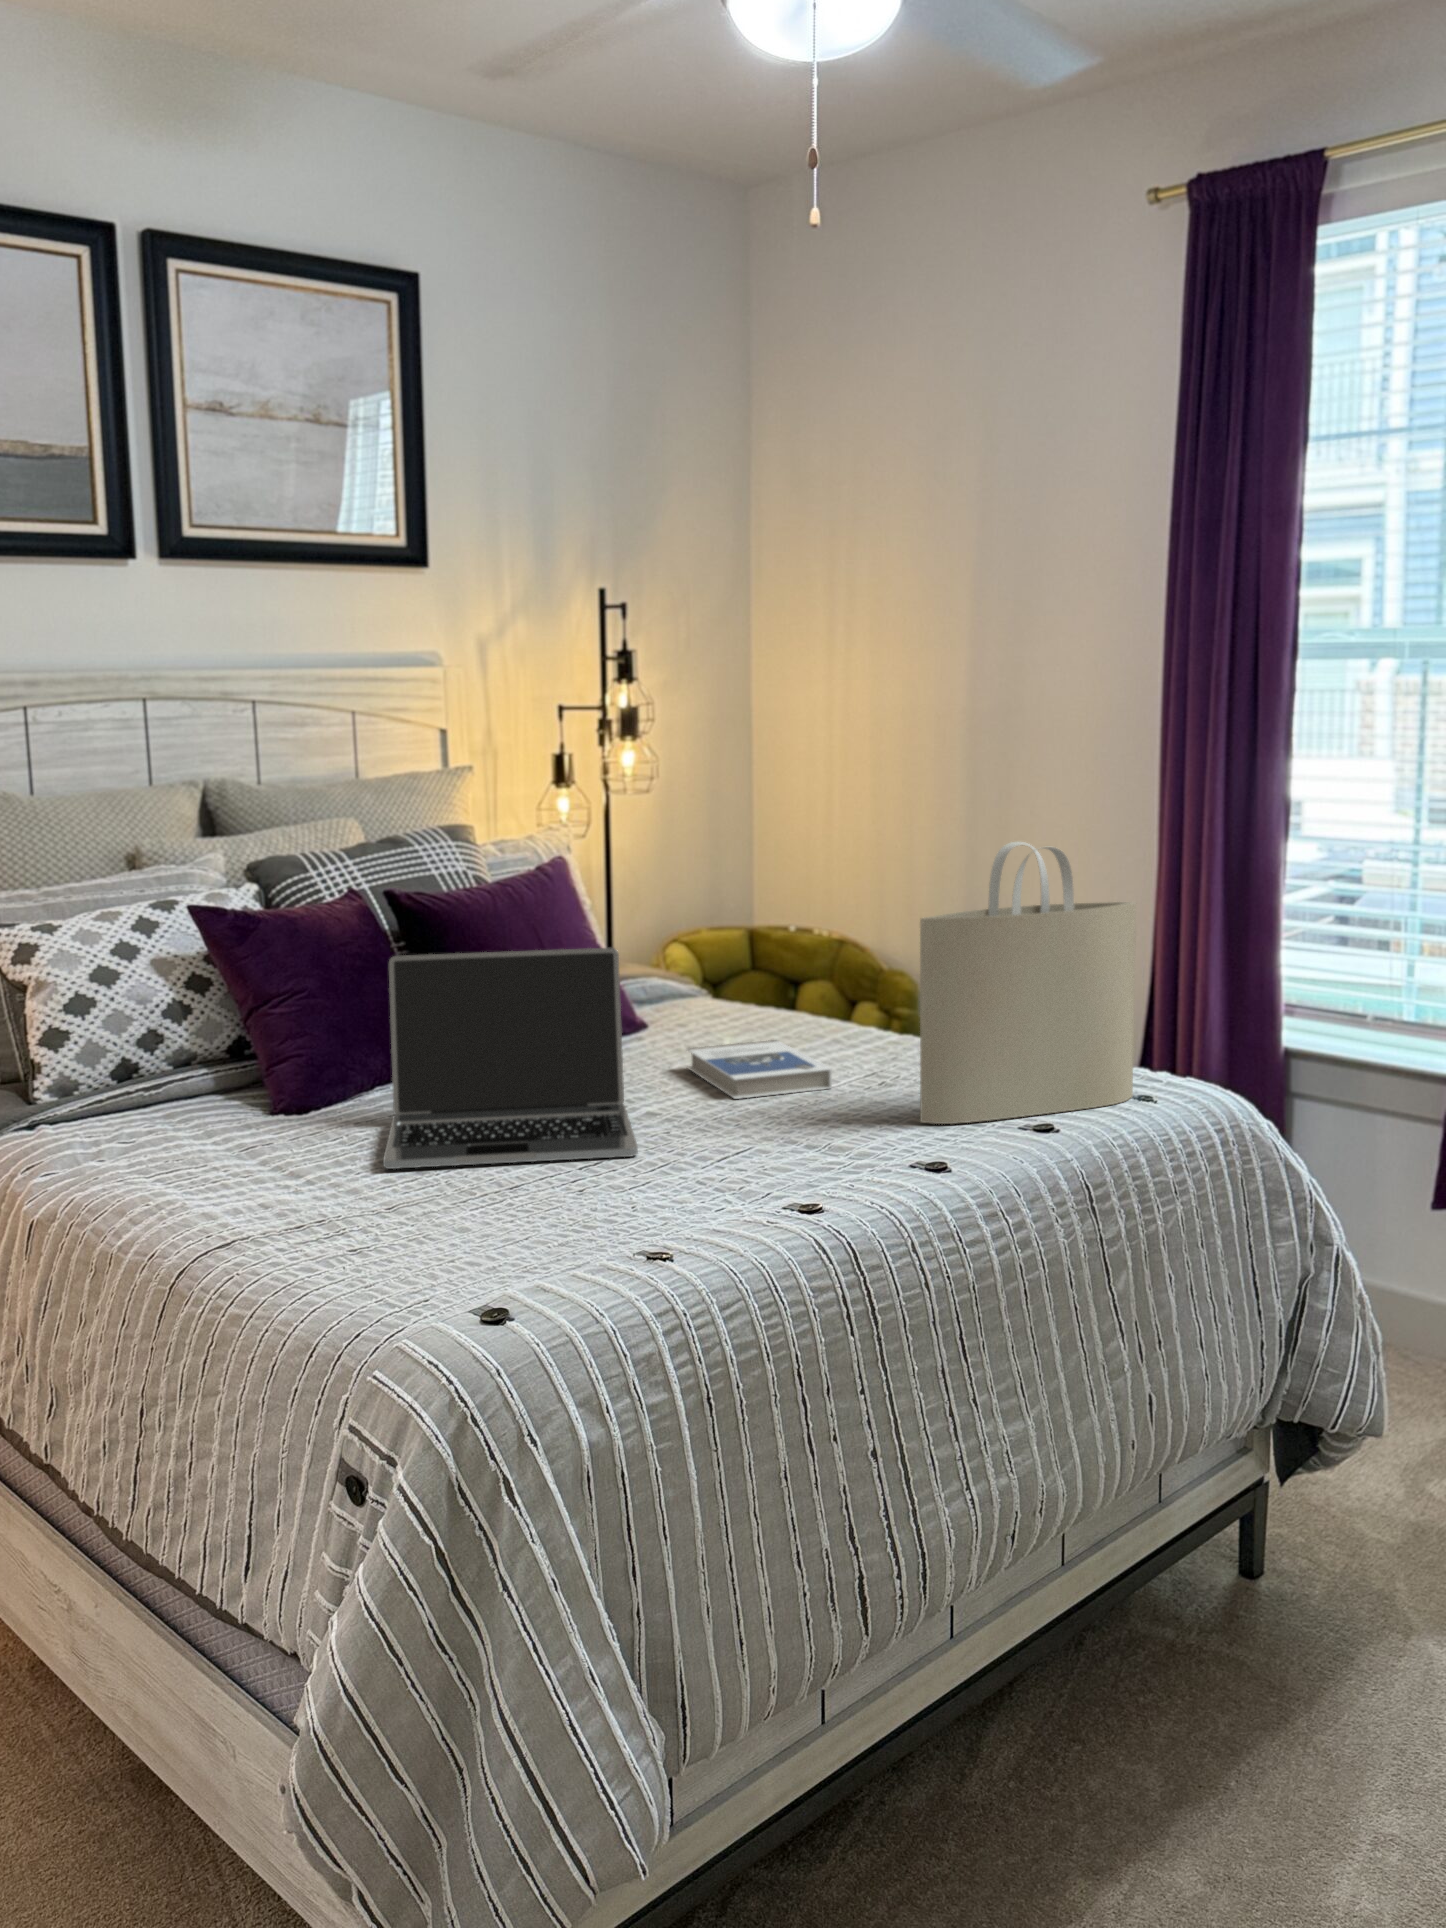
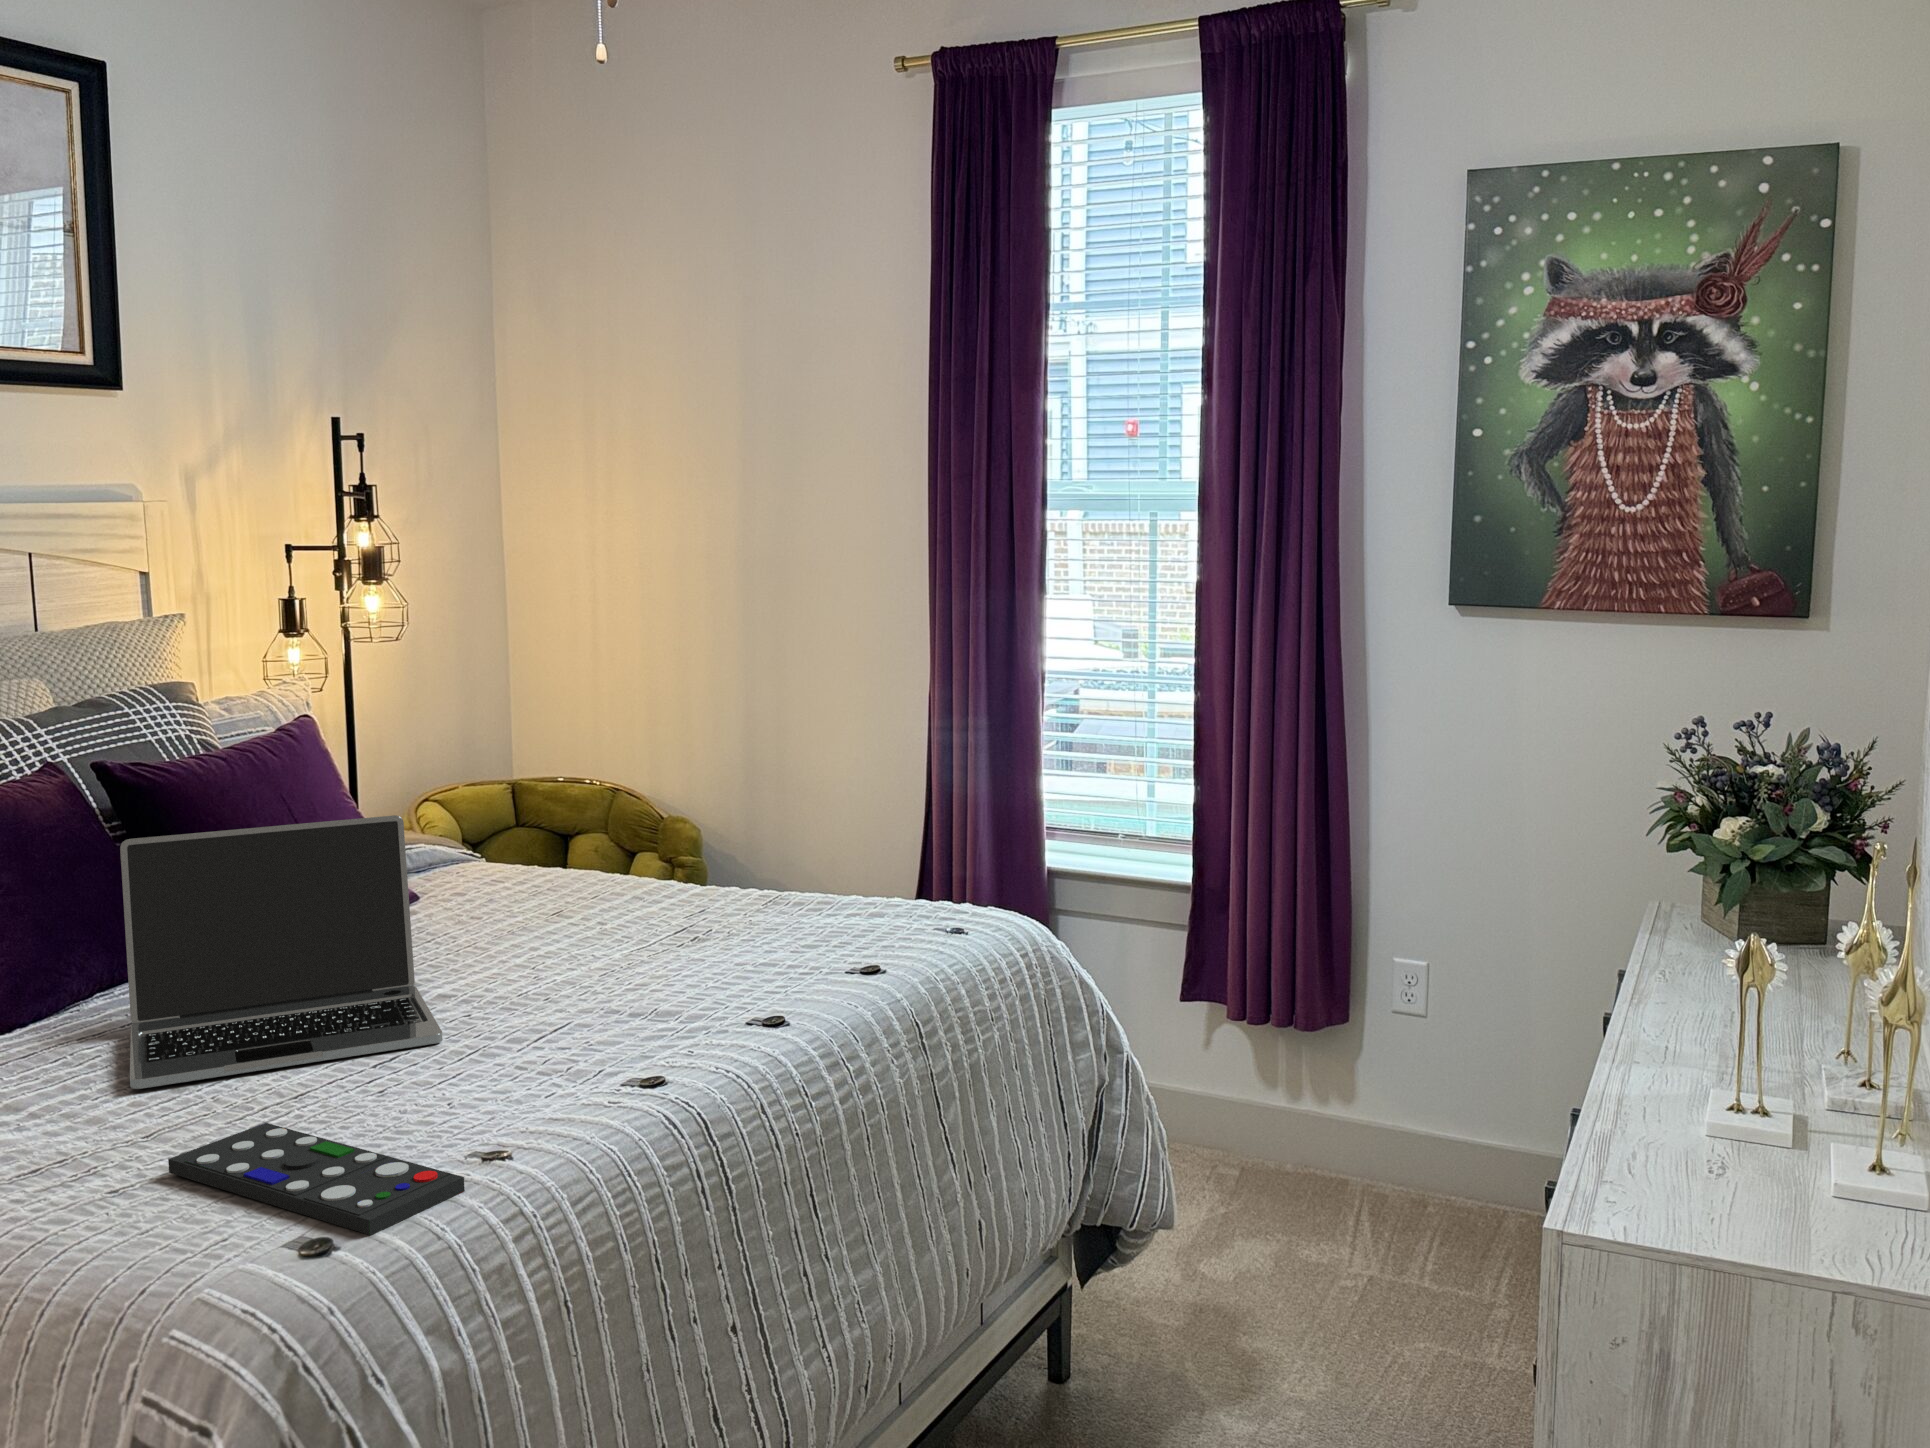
tote bag: present [920,842,1136,1124] -> none [736,688,940,977]
hardback book: present [687,1040,832,1099] -> none [474,901,640,969]
remote control: none [397,1207,626,1312] -> present [168,1123,465,1235]

